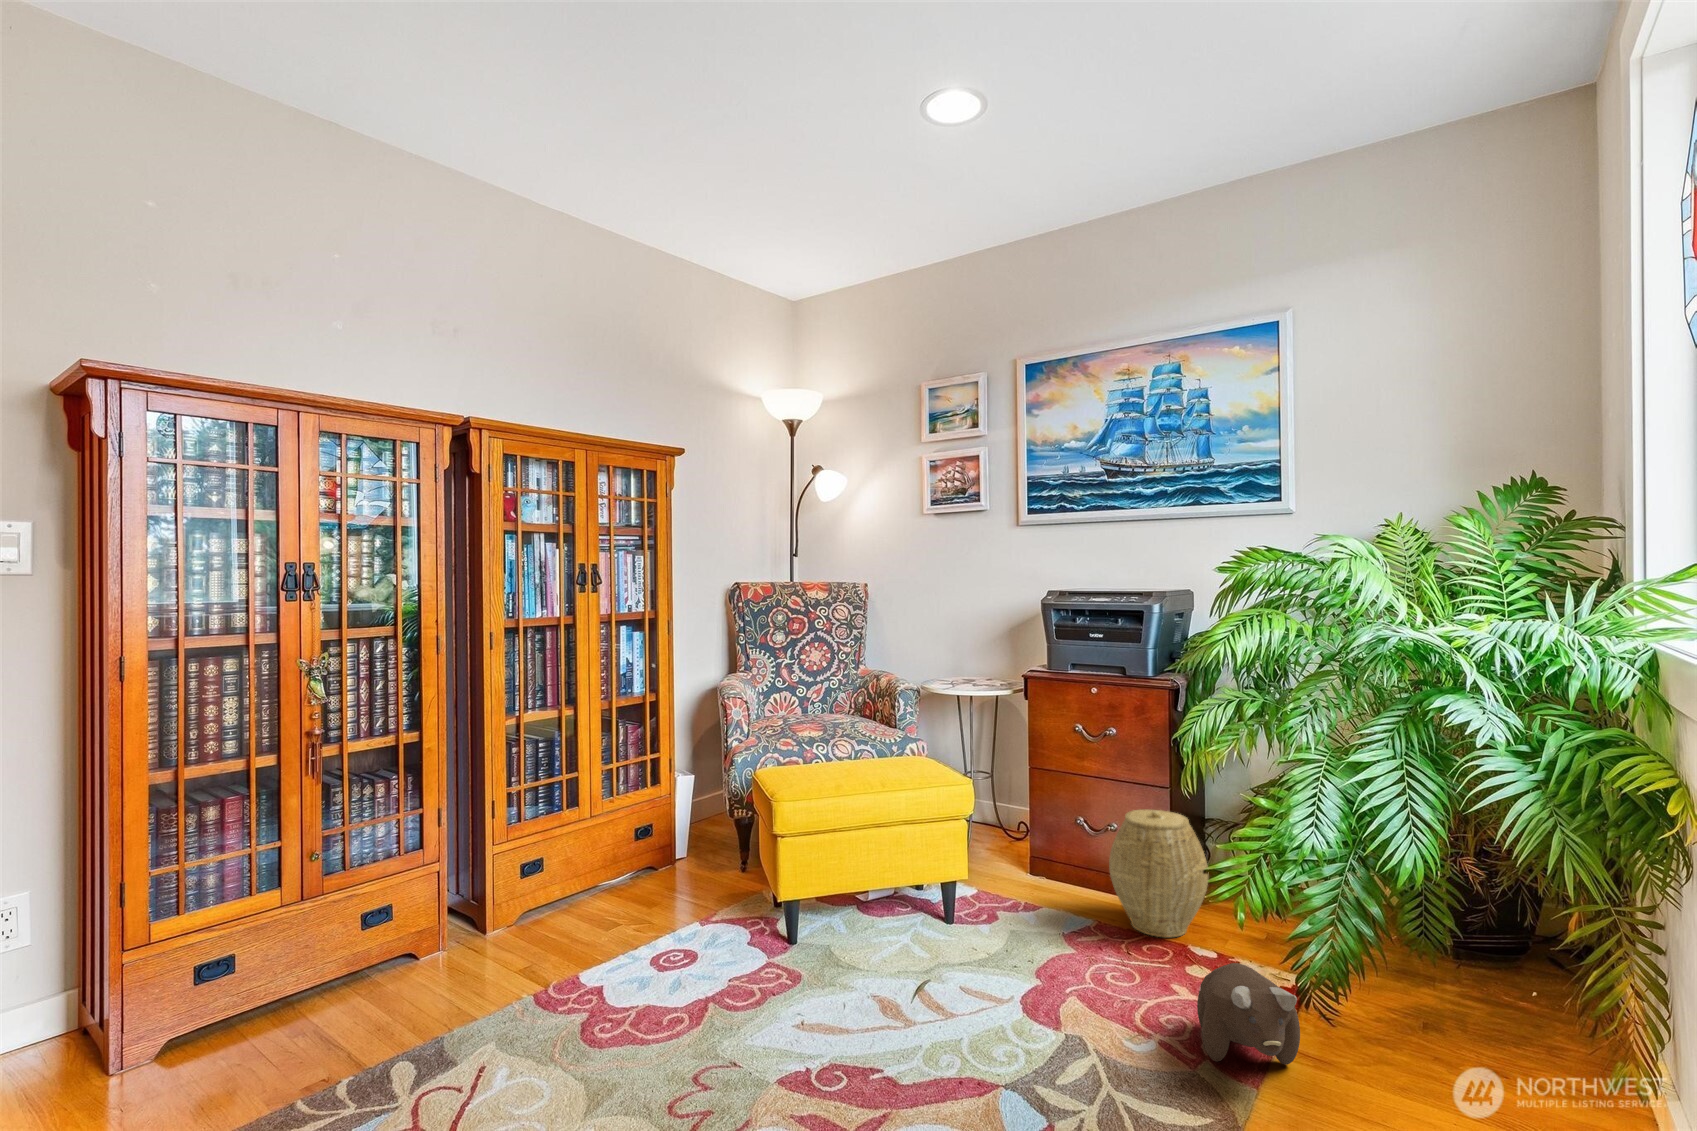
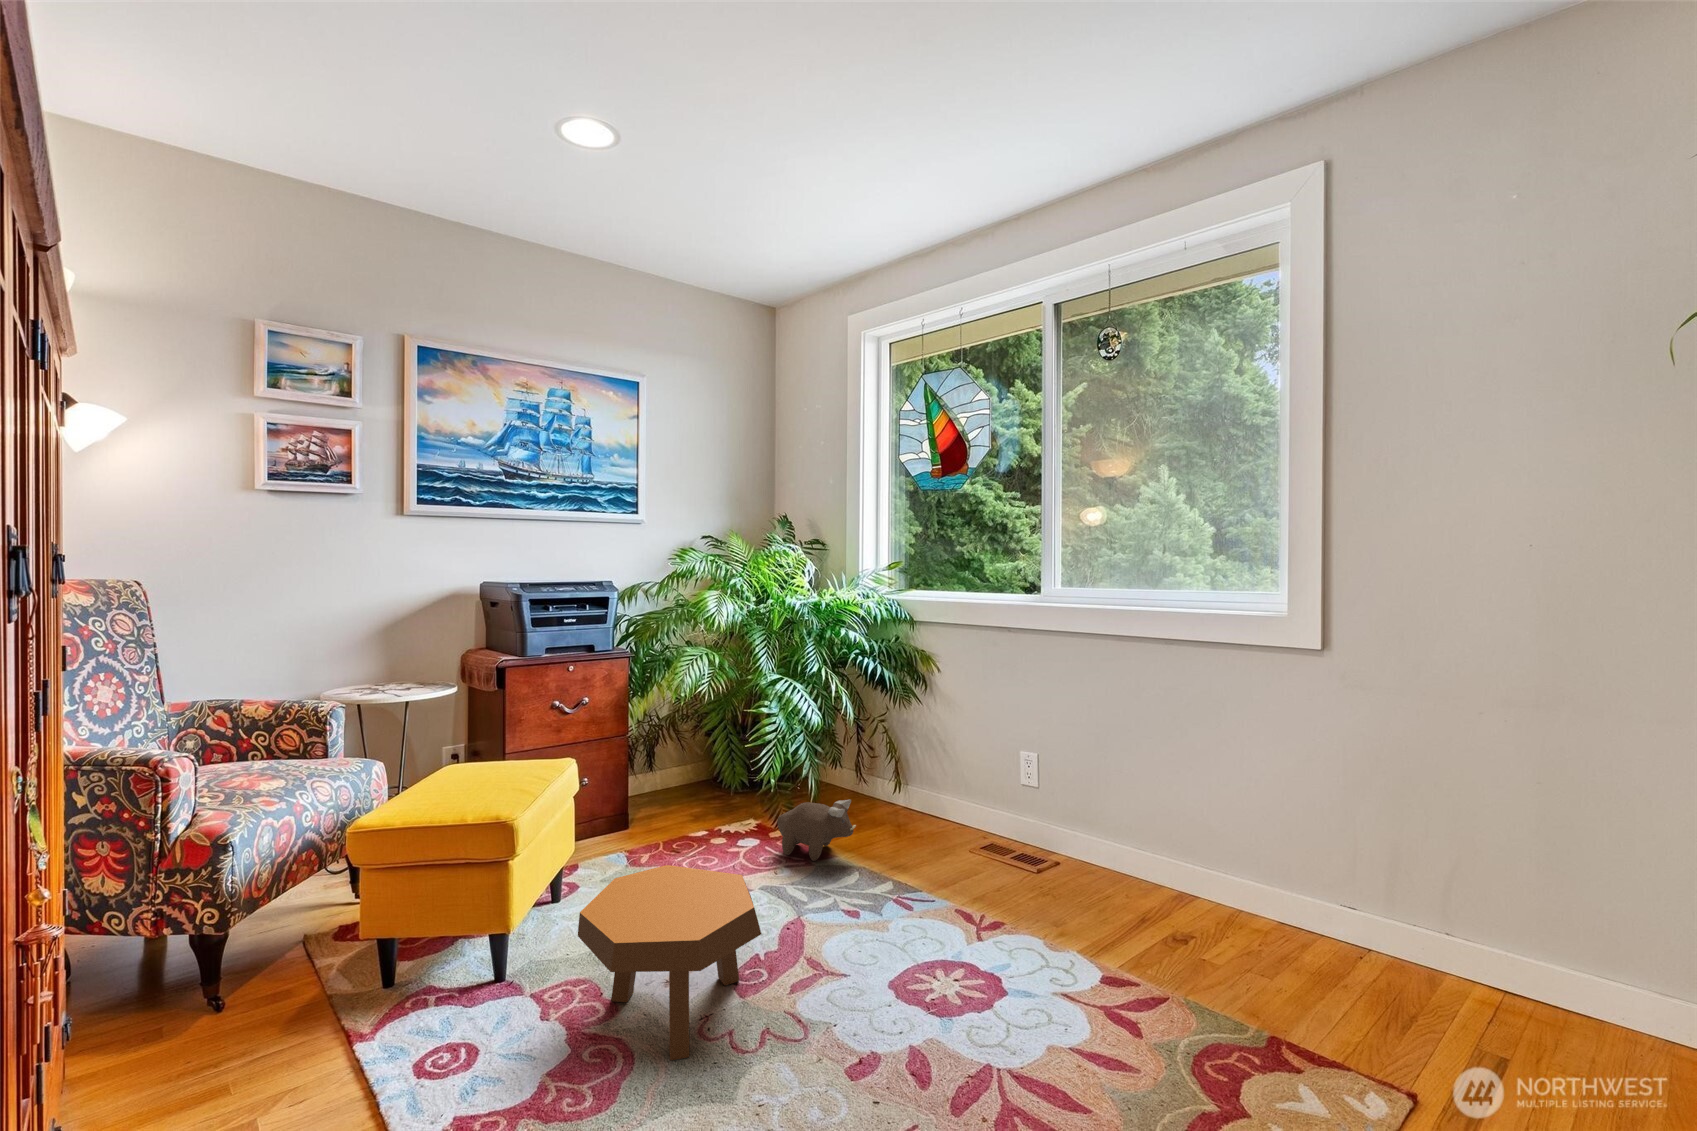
woven basket: present [1109,809,1209,938] -> none [617,746,690,840]
footstool: none [721,884,896,1058] -> present [578,865,761,1060]

